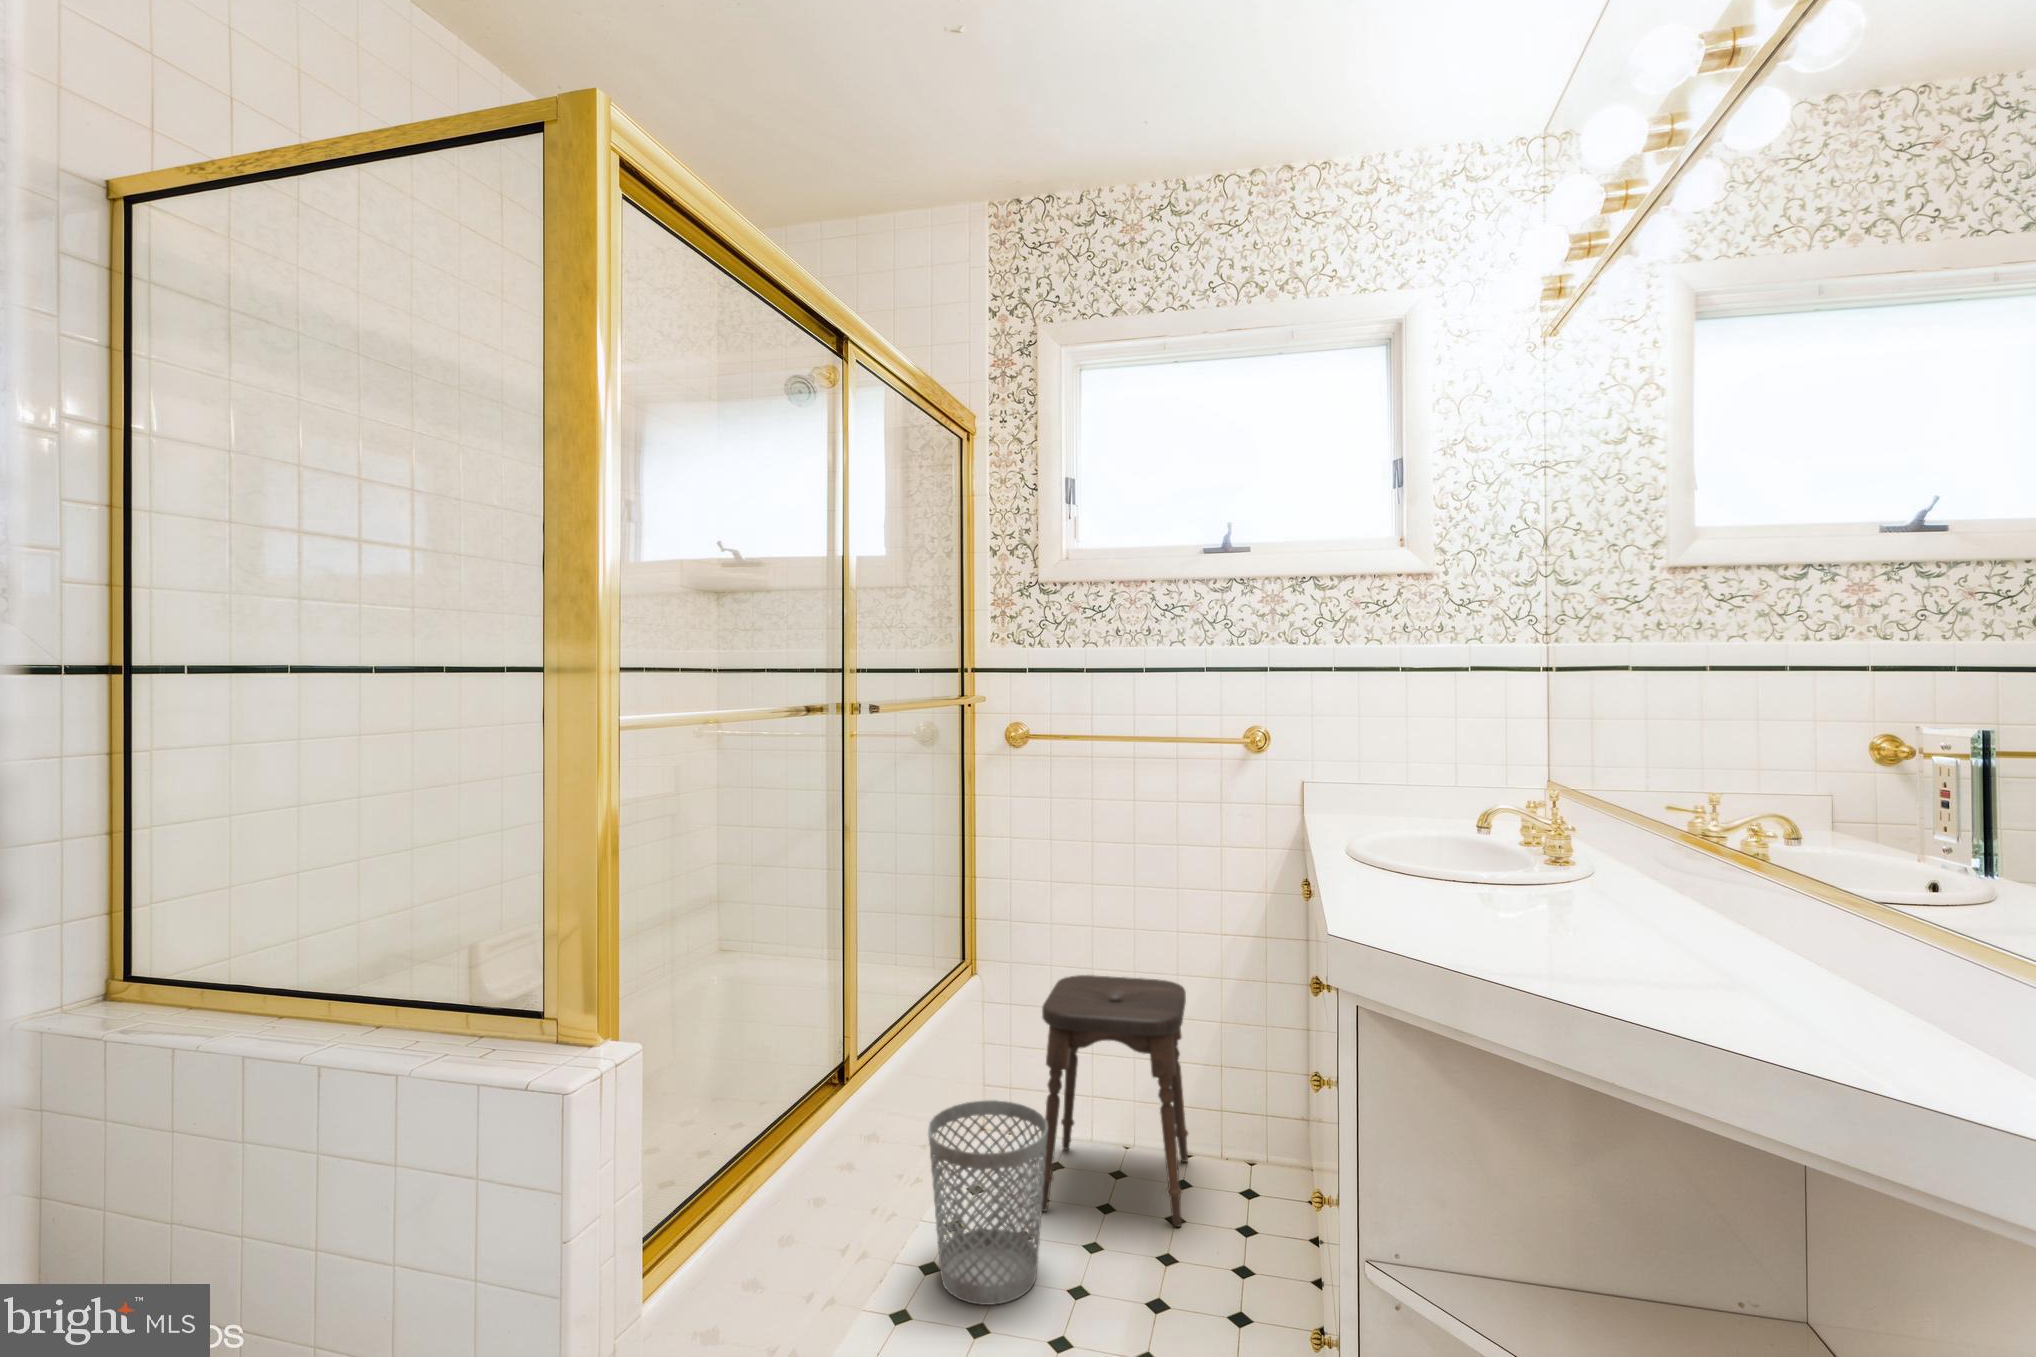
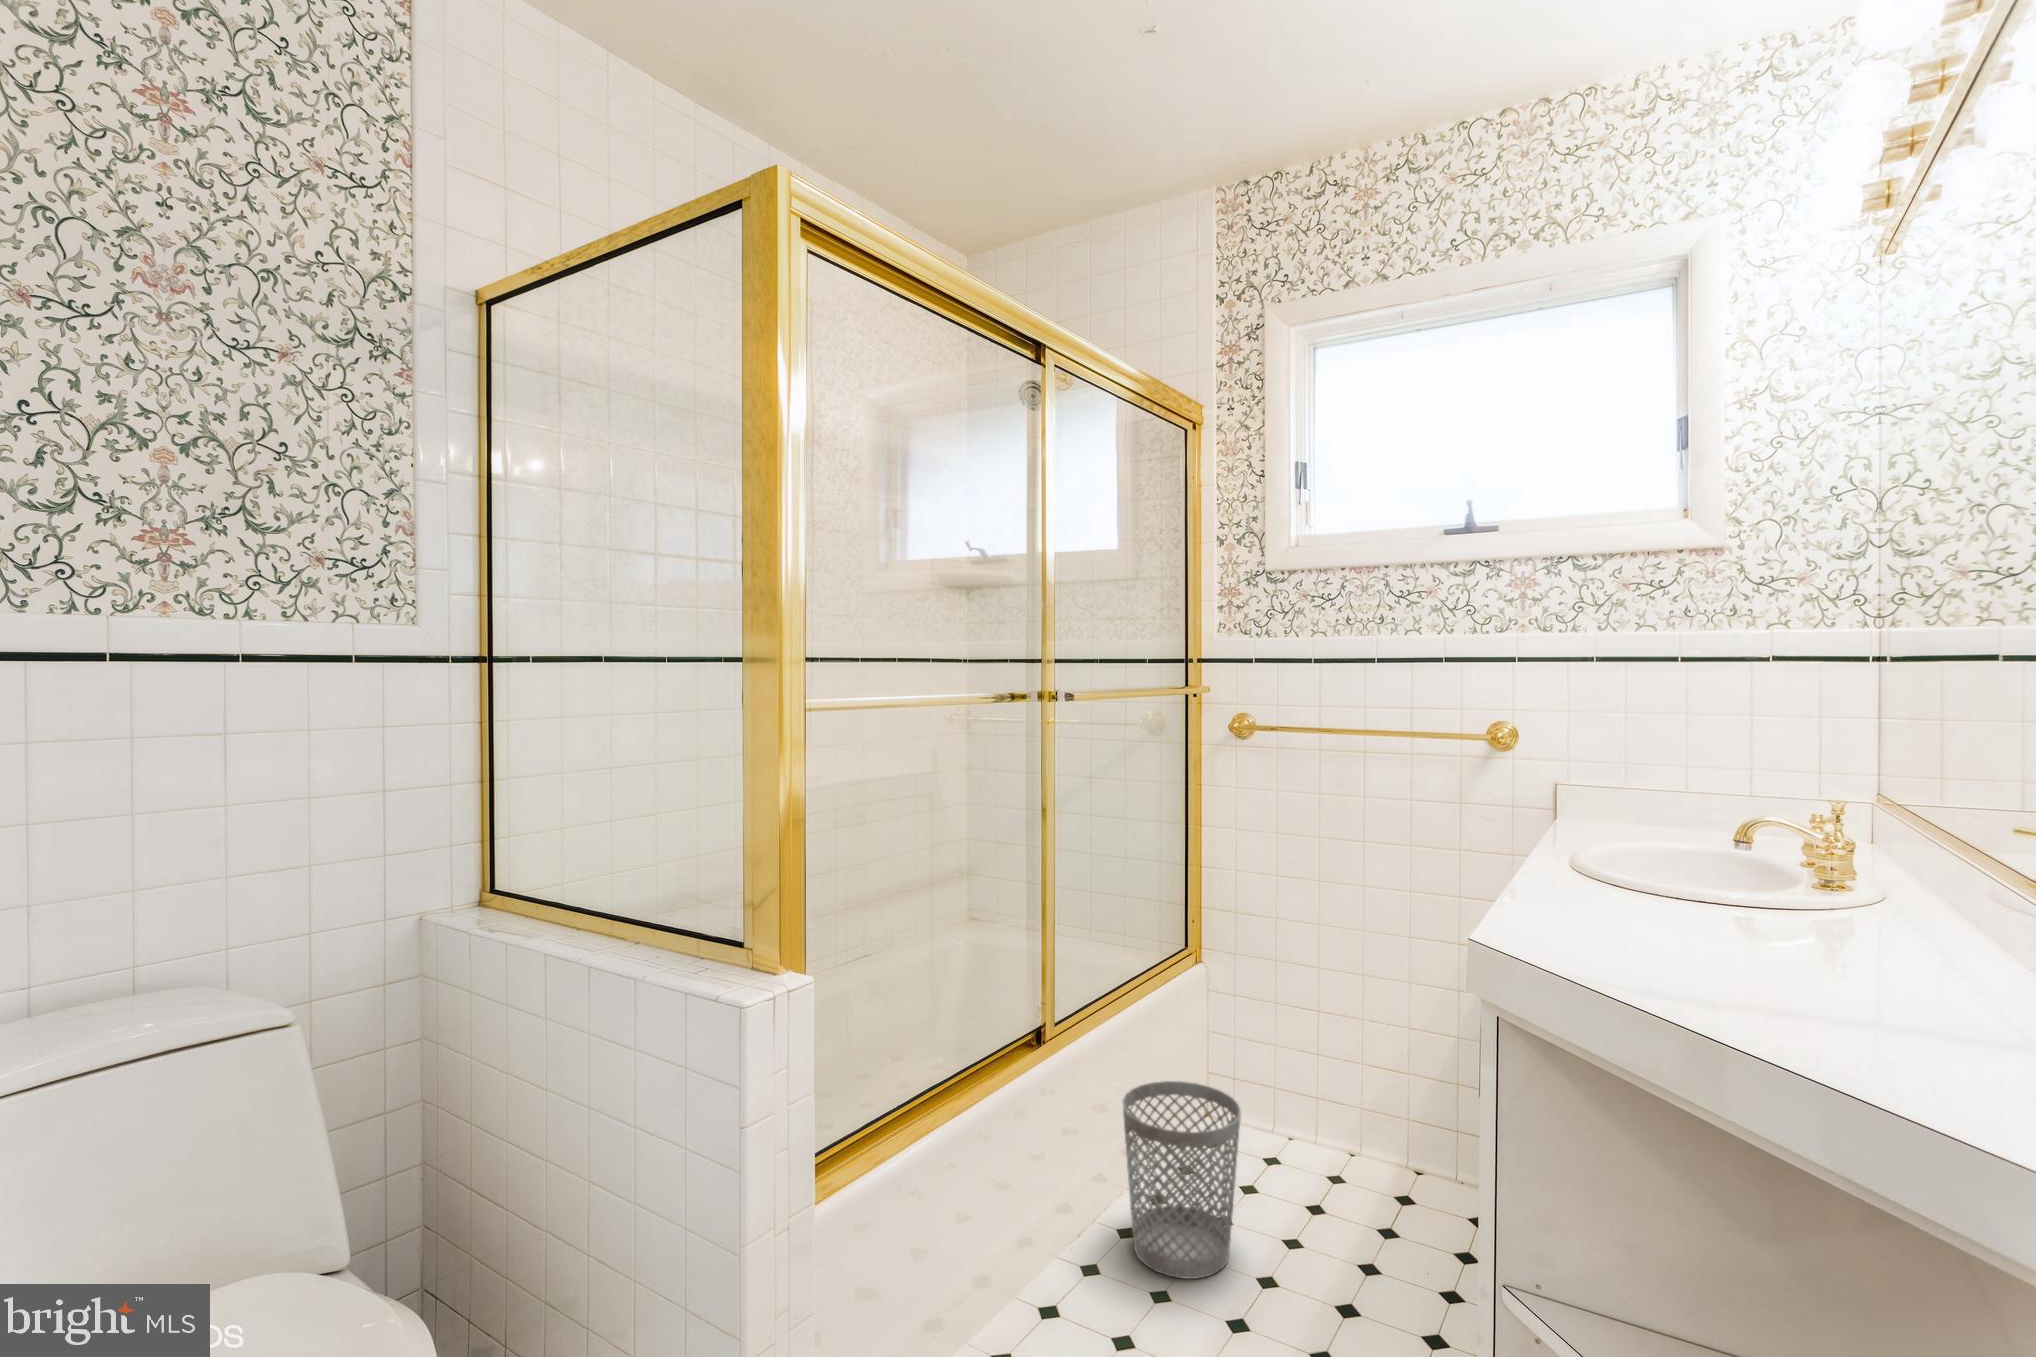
stool: present [1042,975,1188,1227] -> none [1245,972,1418,1242]

